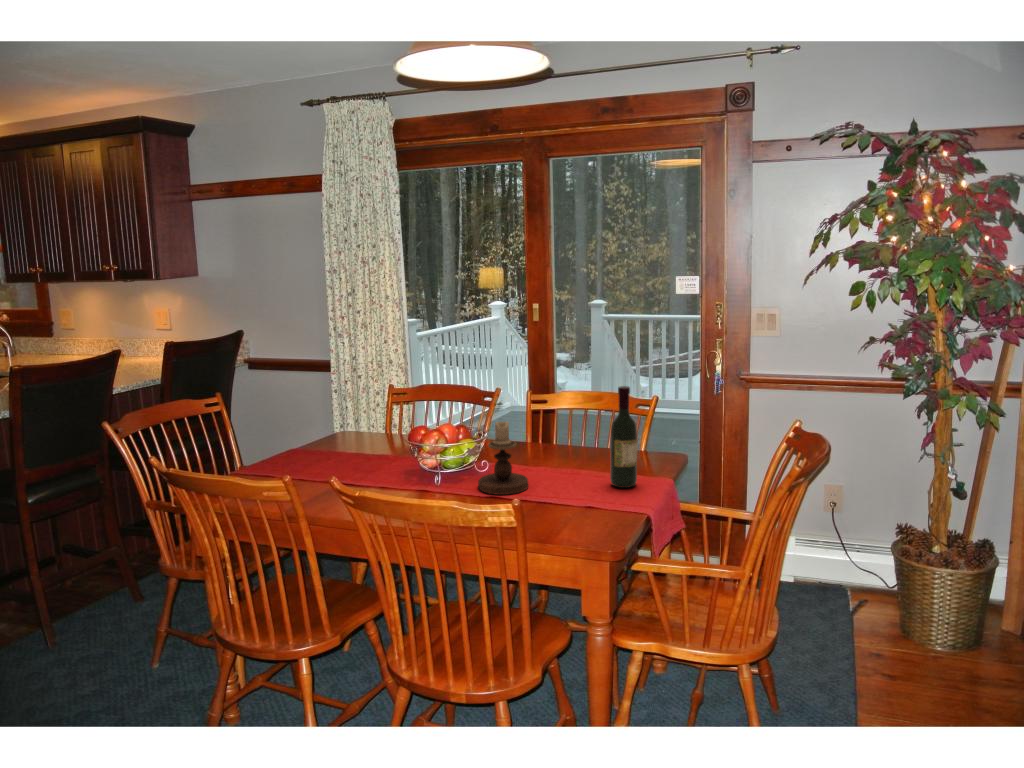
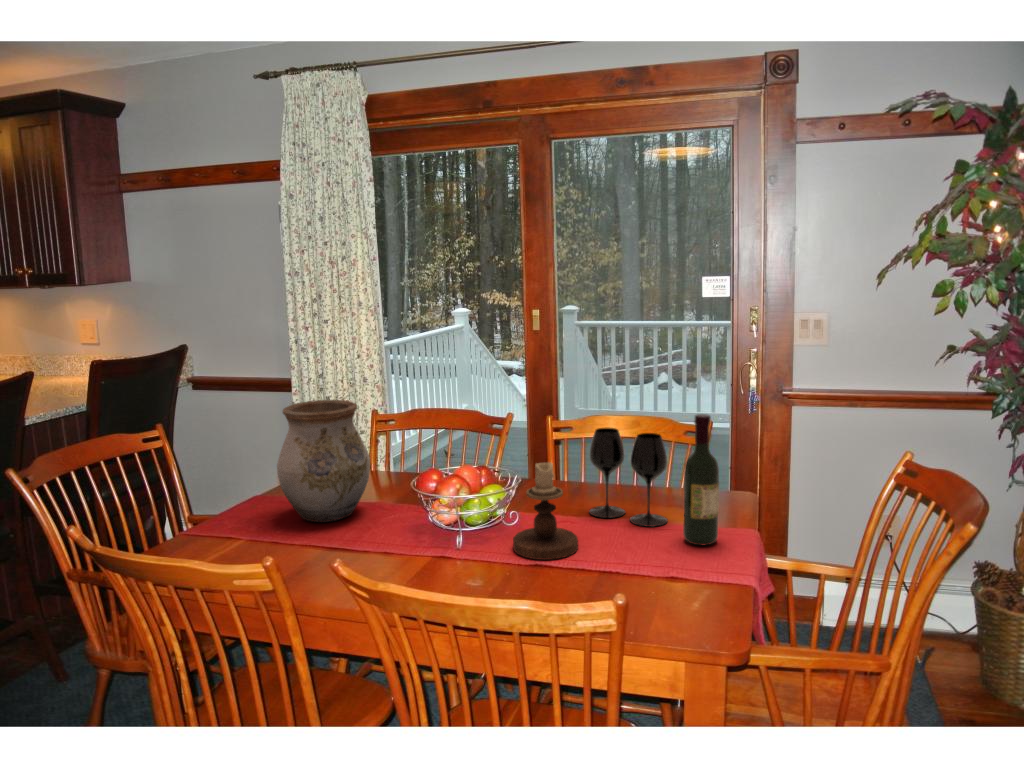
vase: none [305,374,377,468] -> present [277,400,370,522]
wine glass: none [546,398,605,475] -> present [589,428,667,527]

